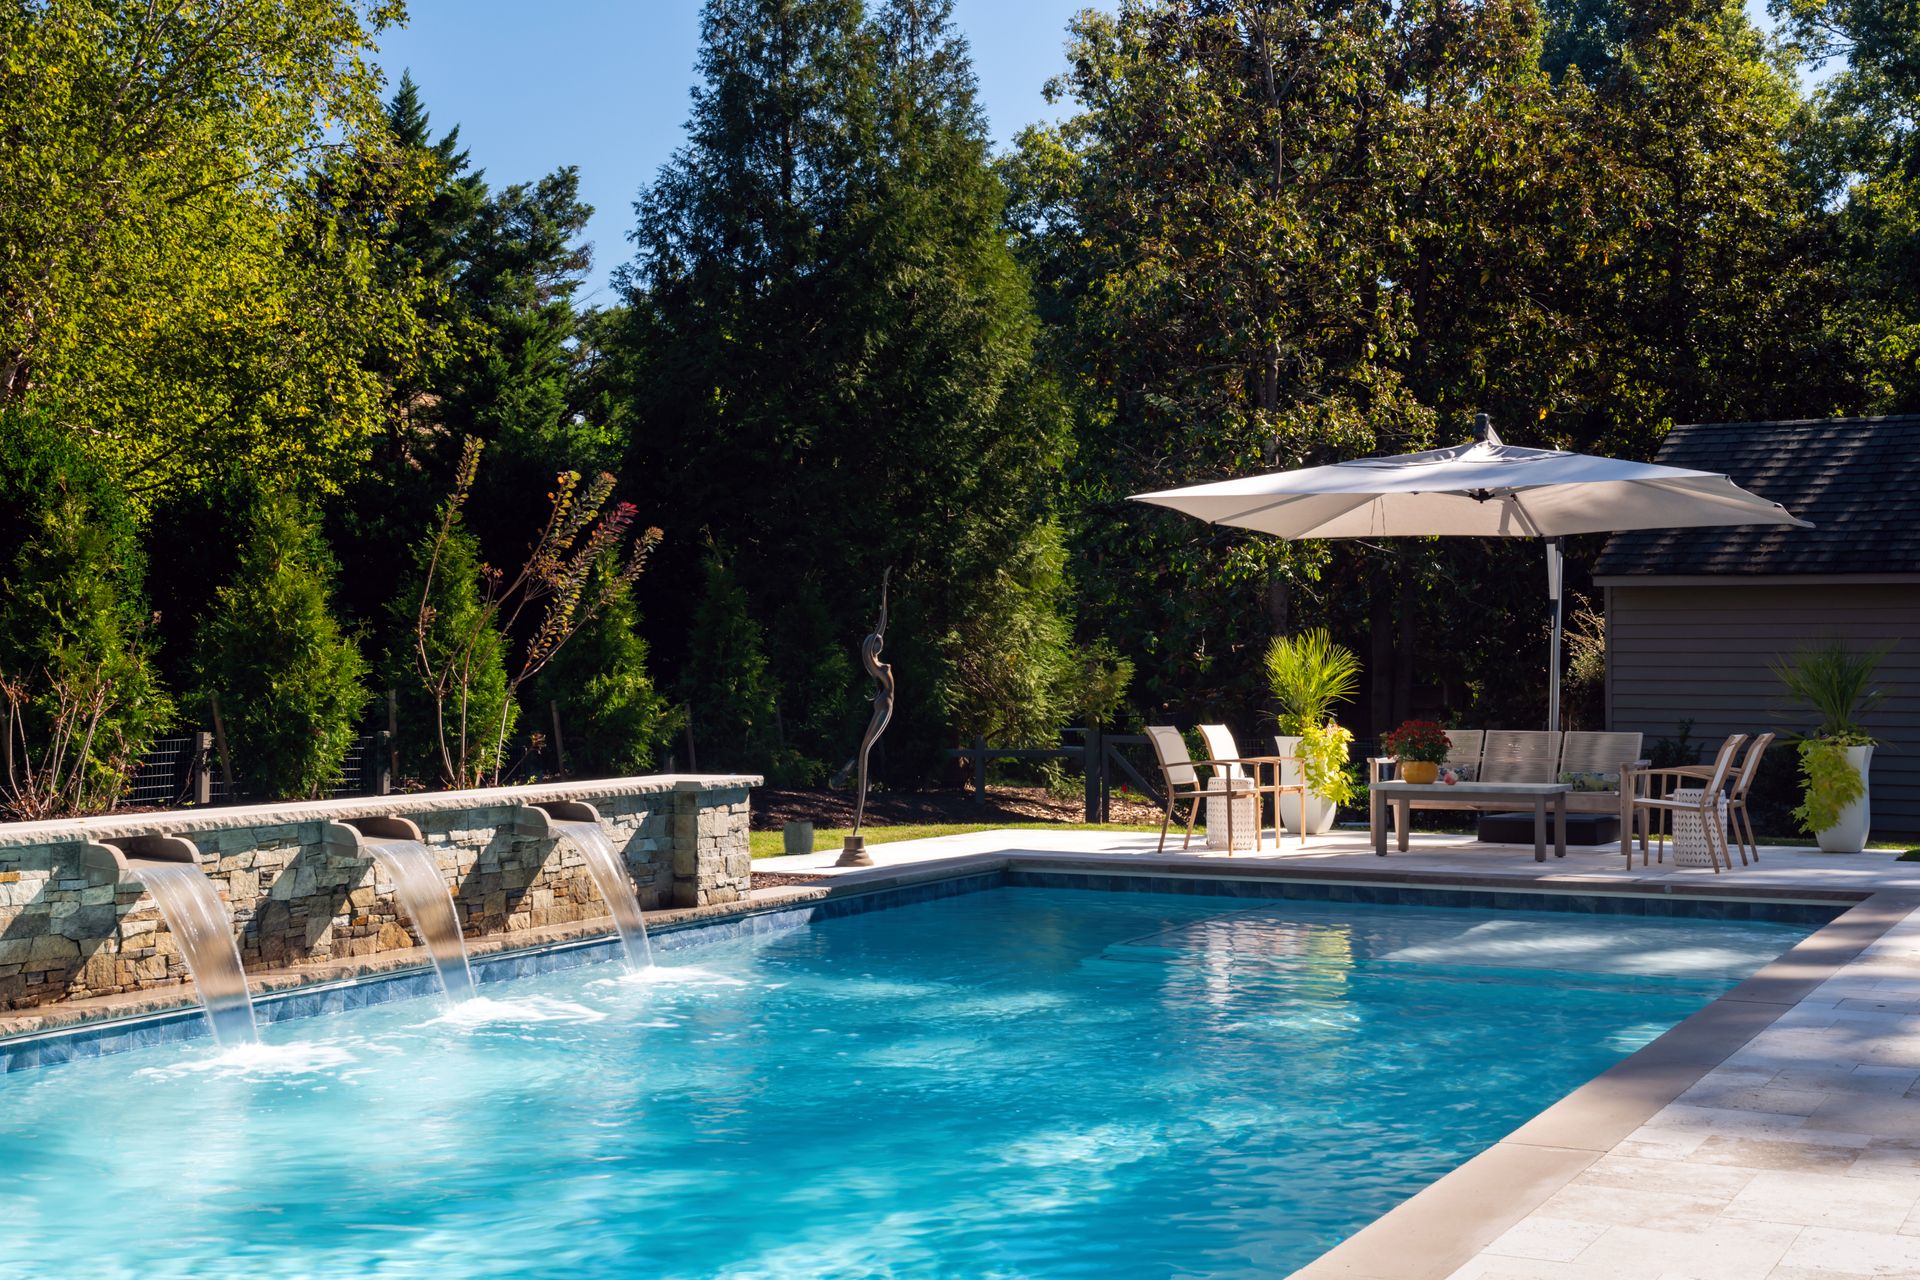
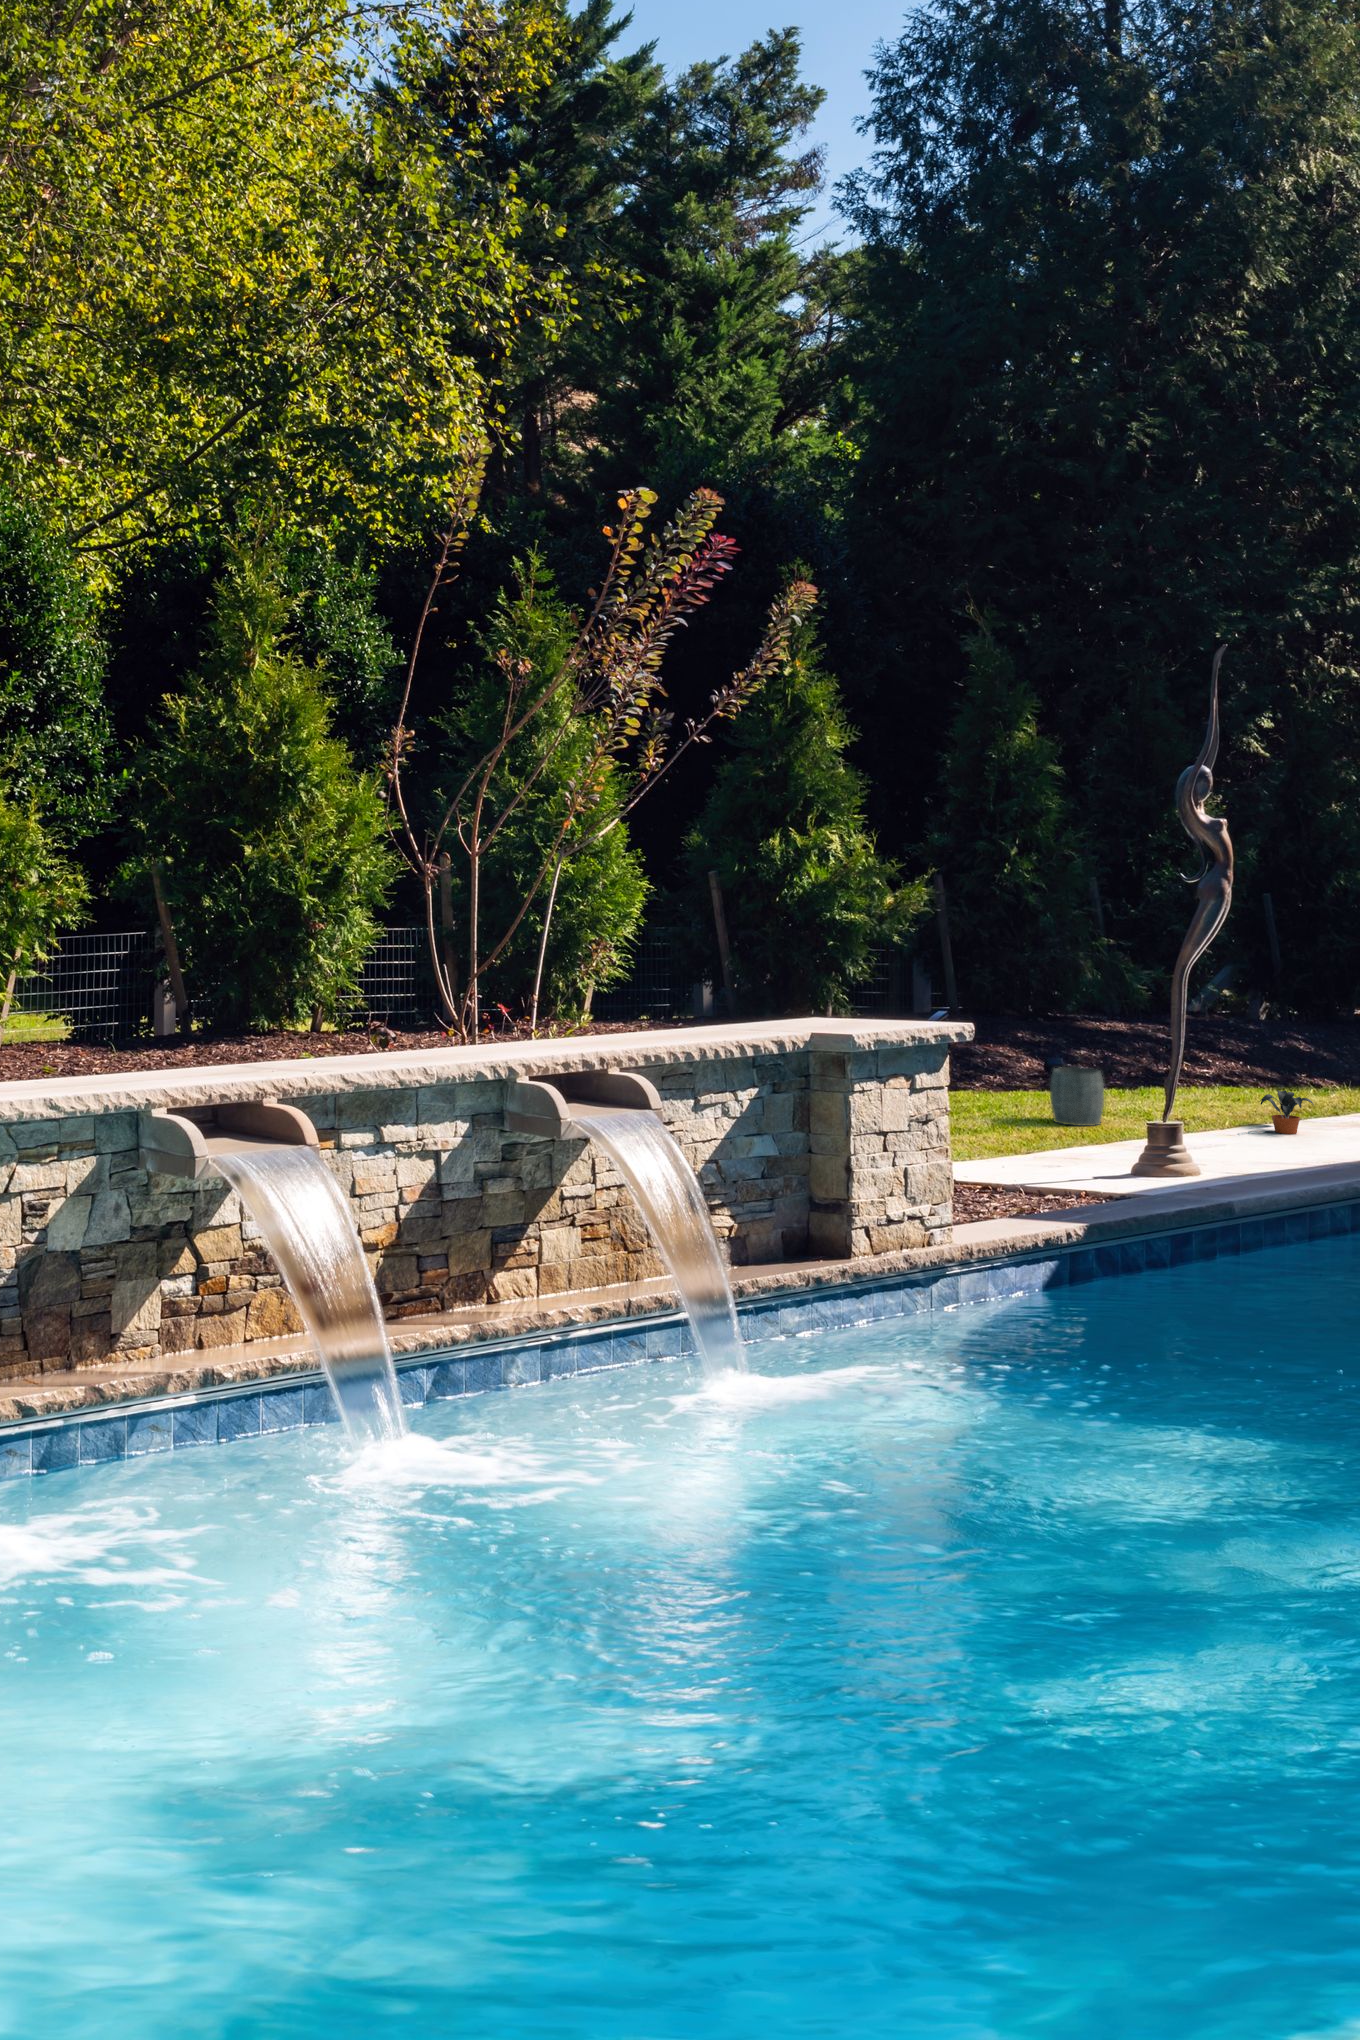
potted plant: none [898,827,929,851] -> present [1260,1090,1314,1134]

